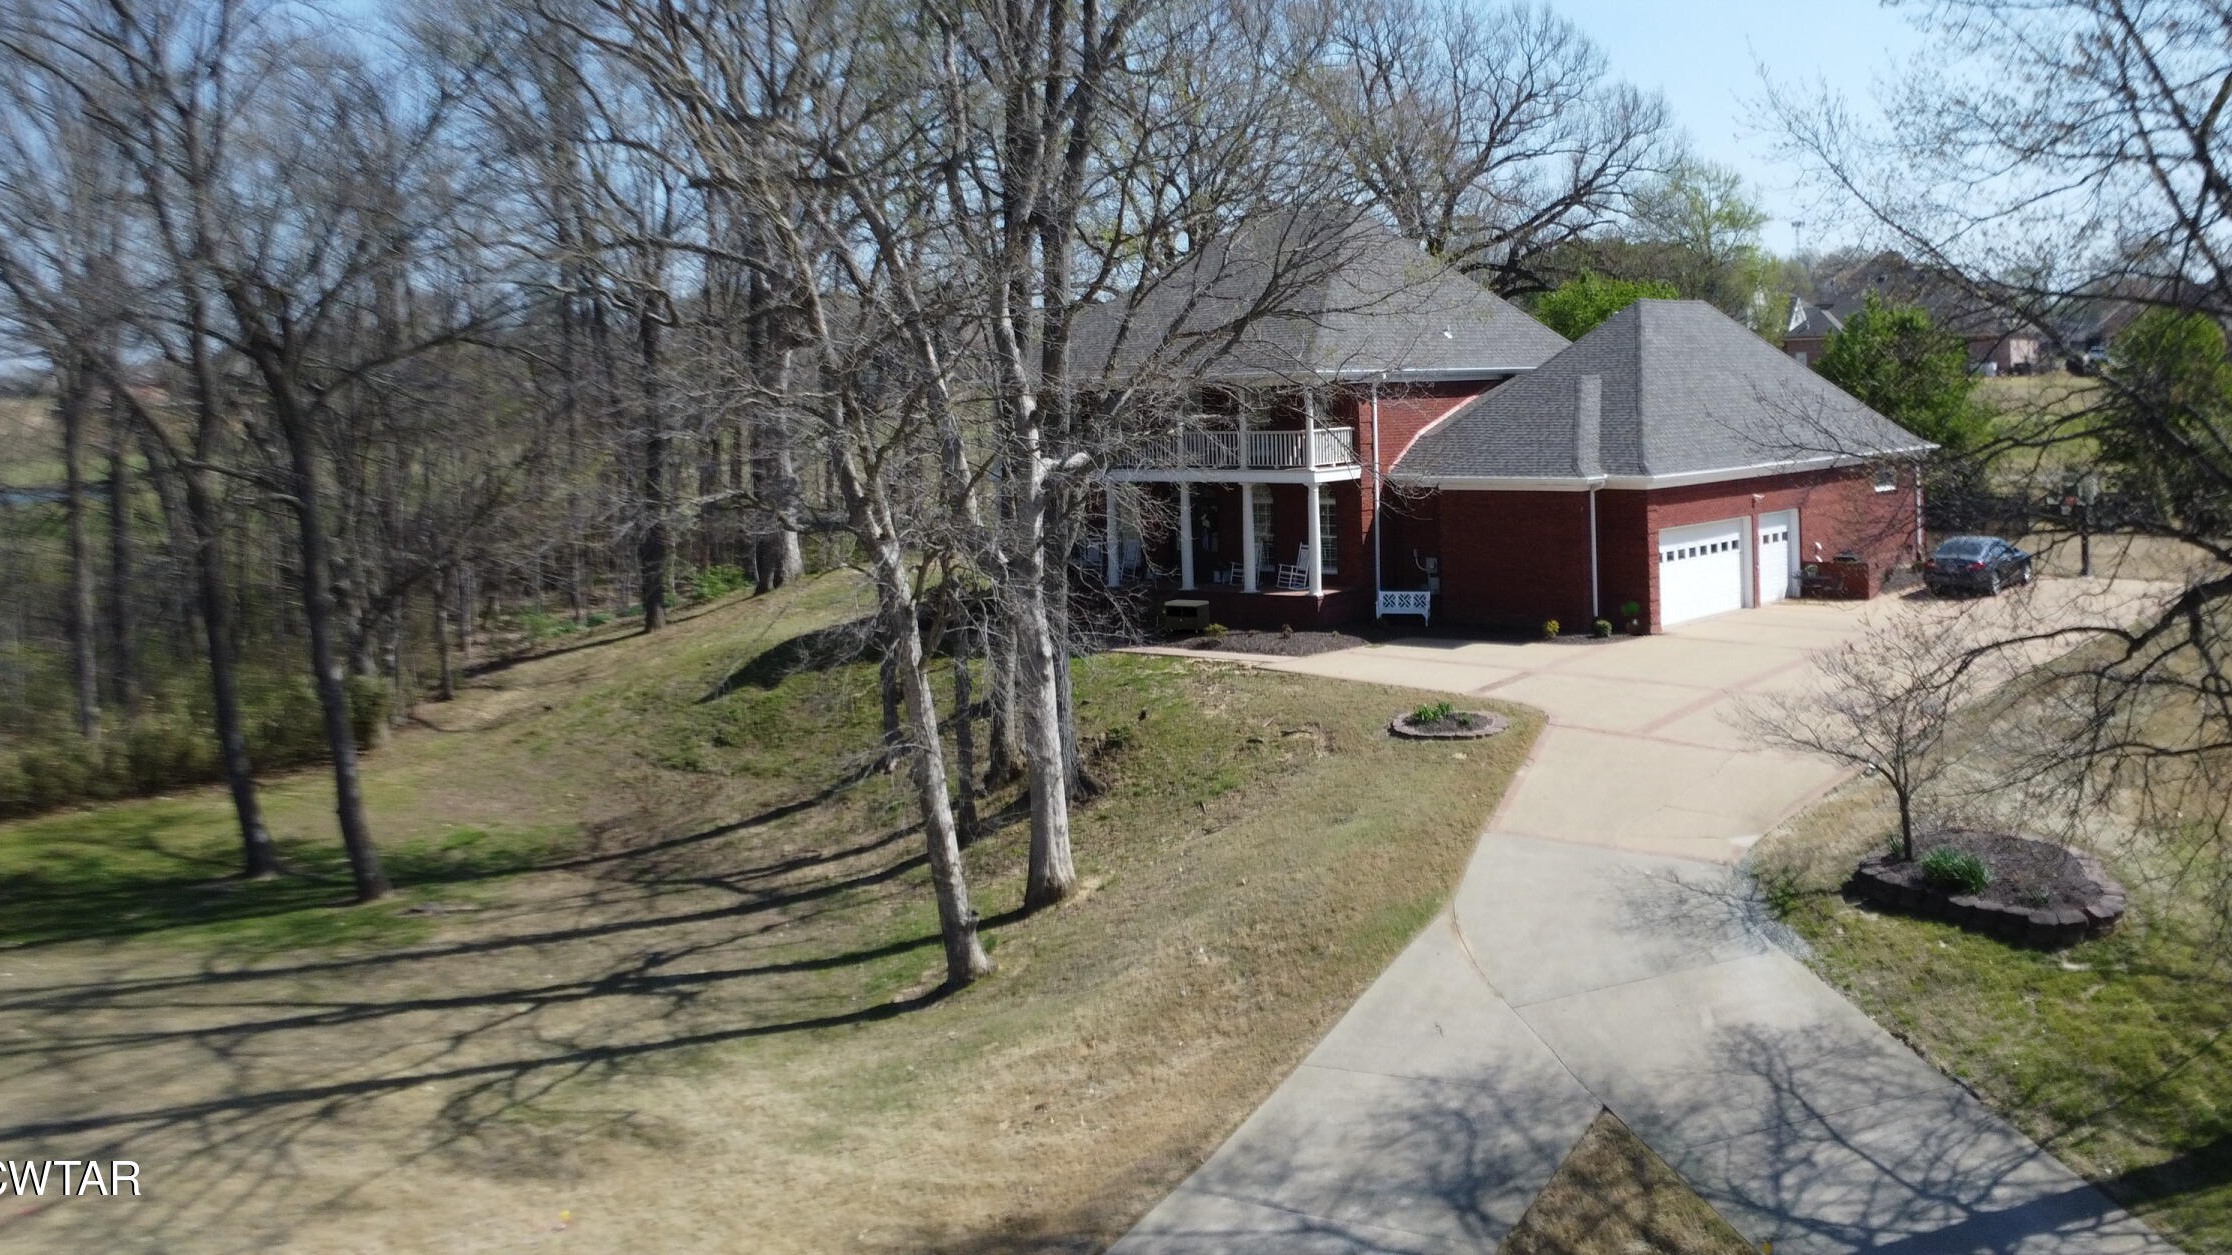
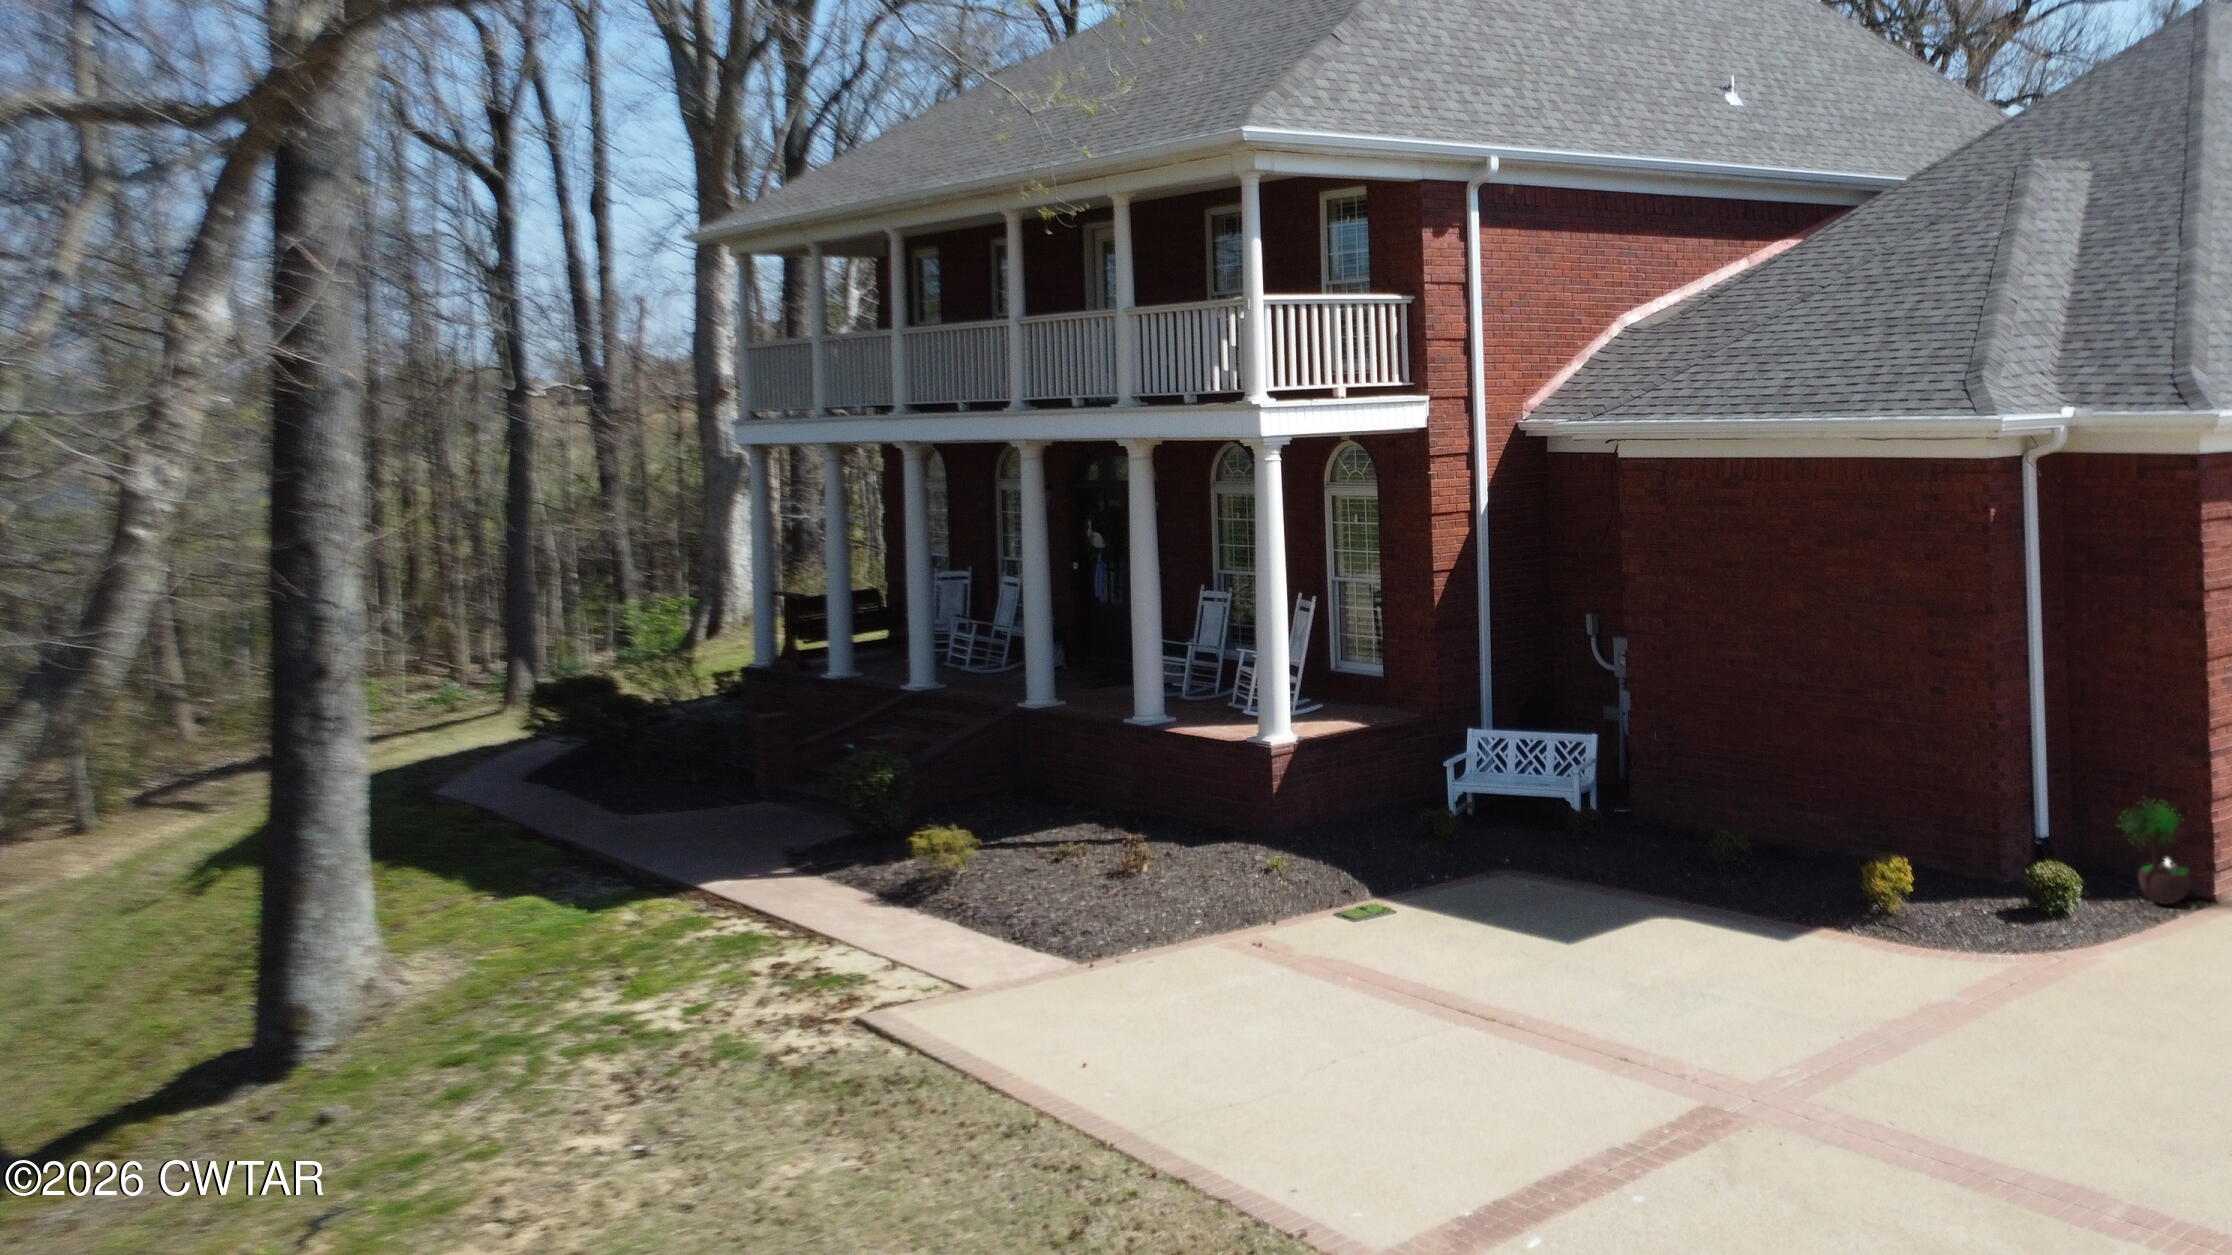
storage bench: present [1165,600,1210,632] -> none [968,729,1073,816]

